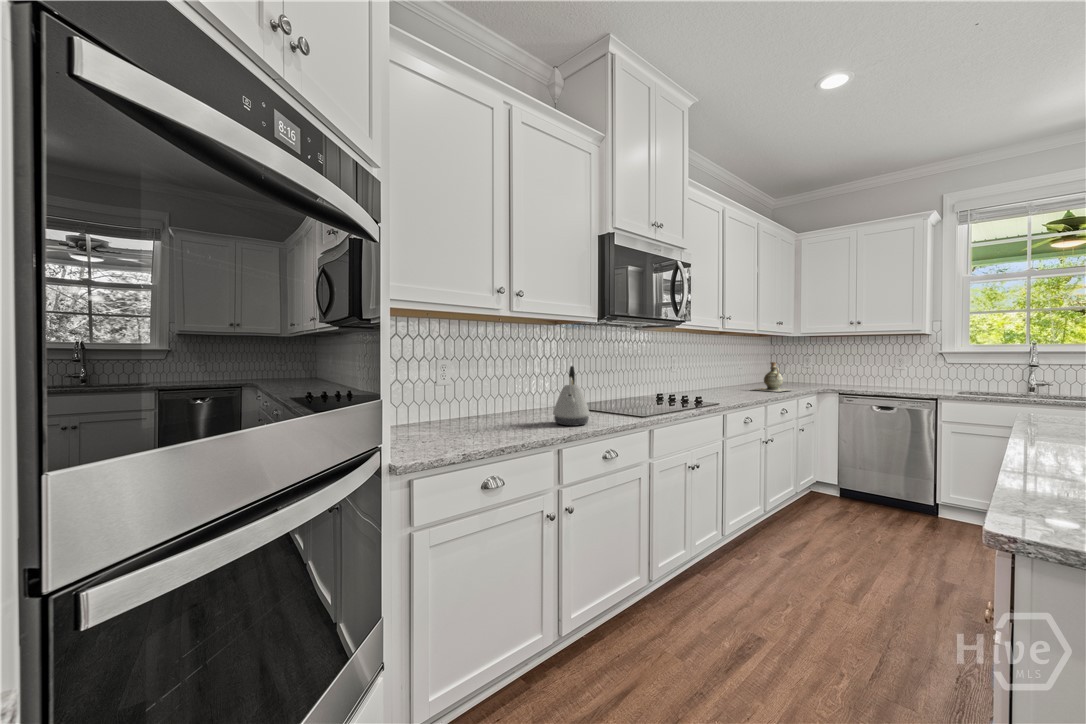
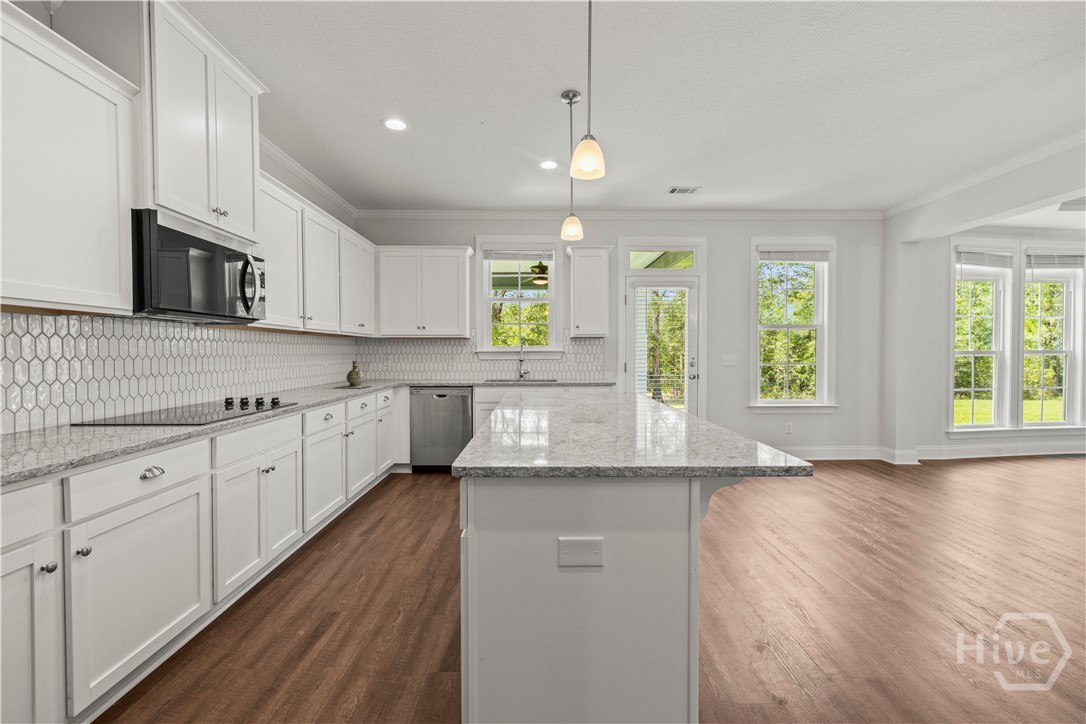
kettle: present [553,366,590,426] -> none [52,369,119,447]

